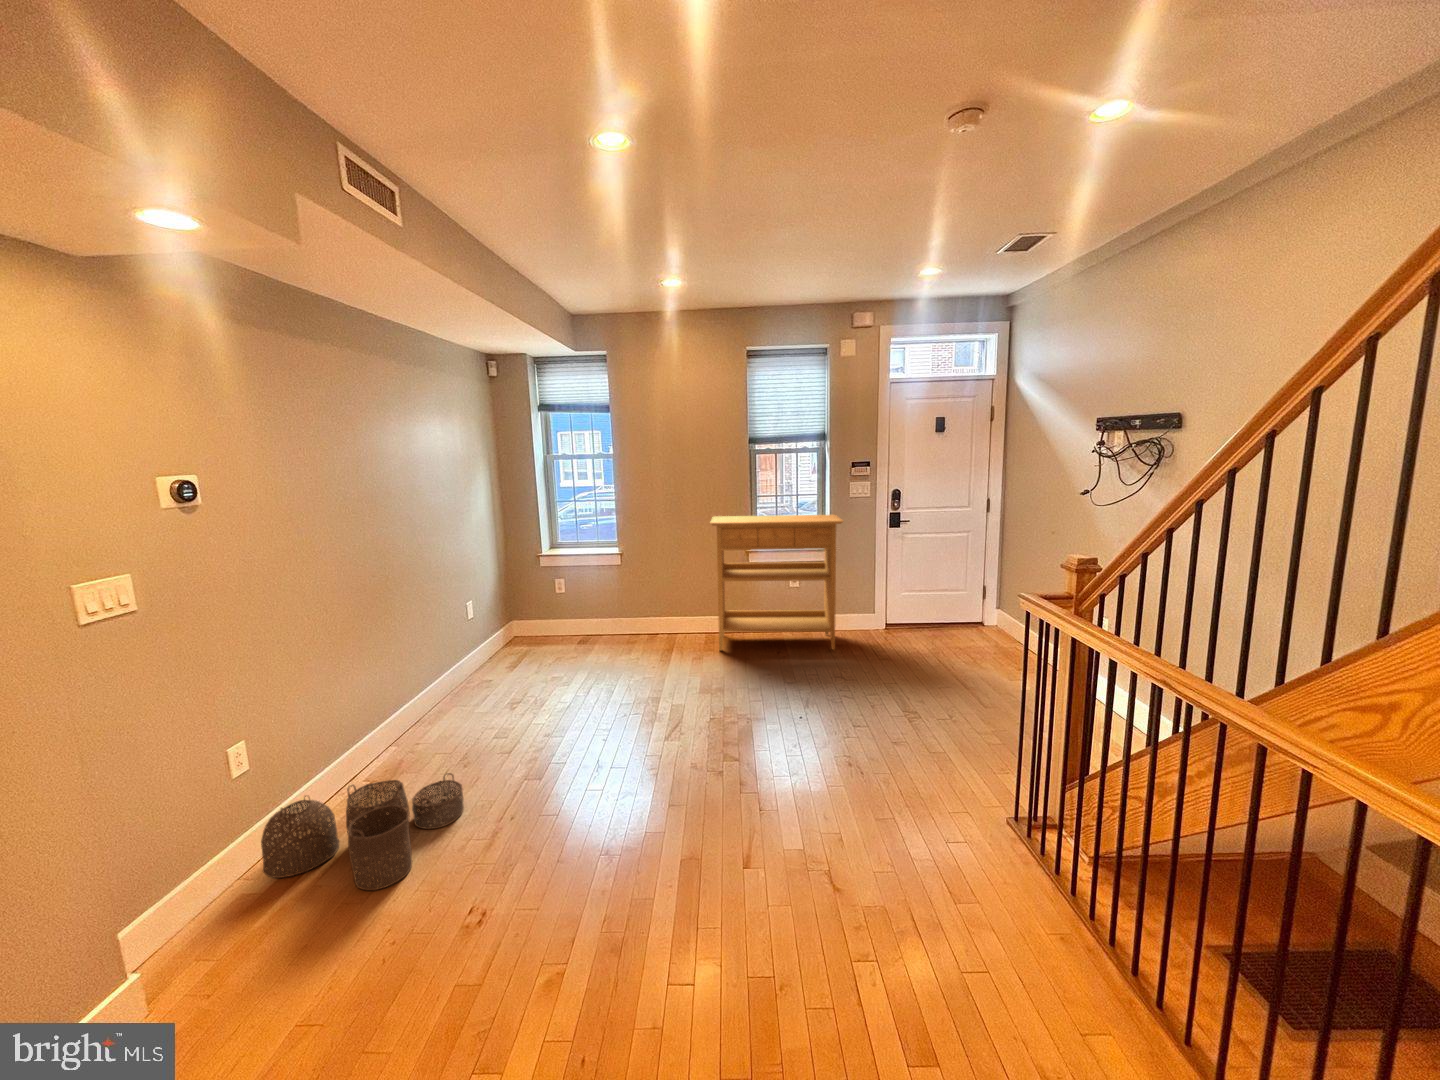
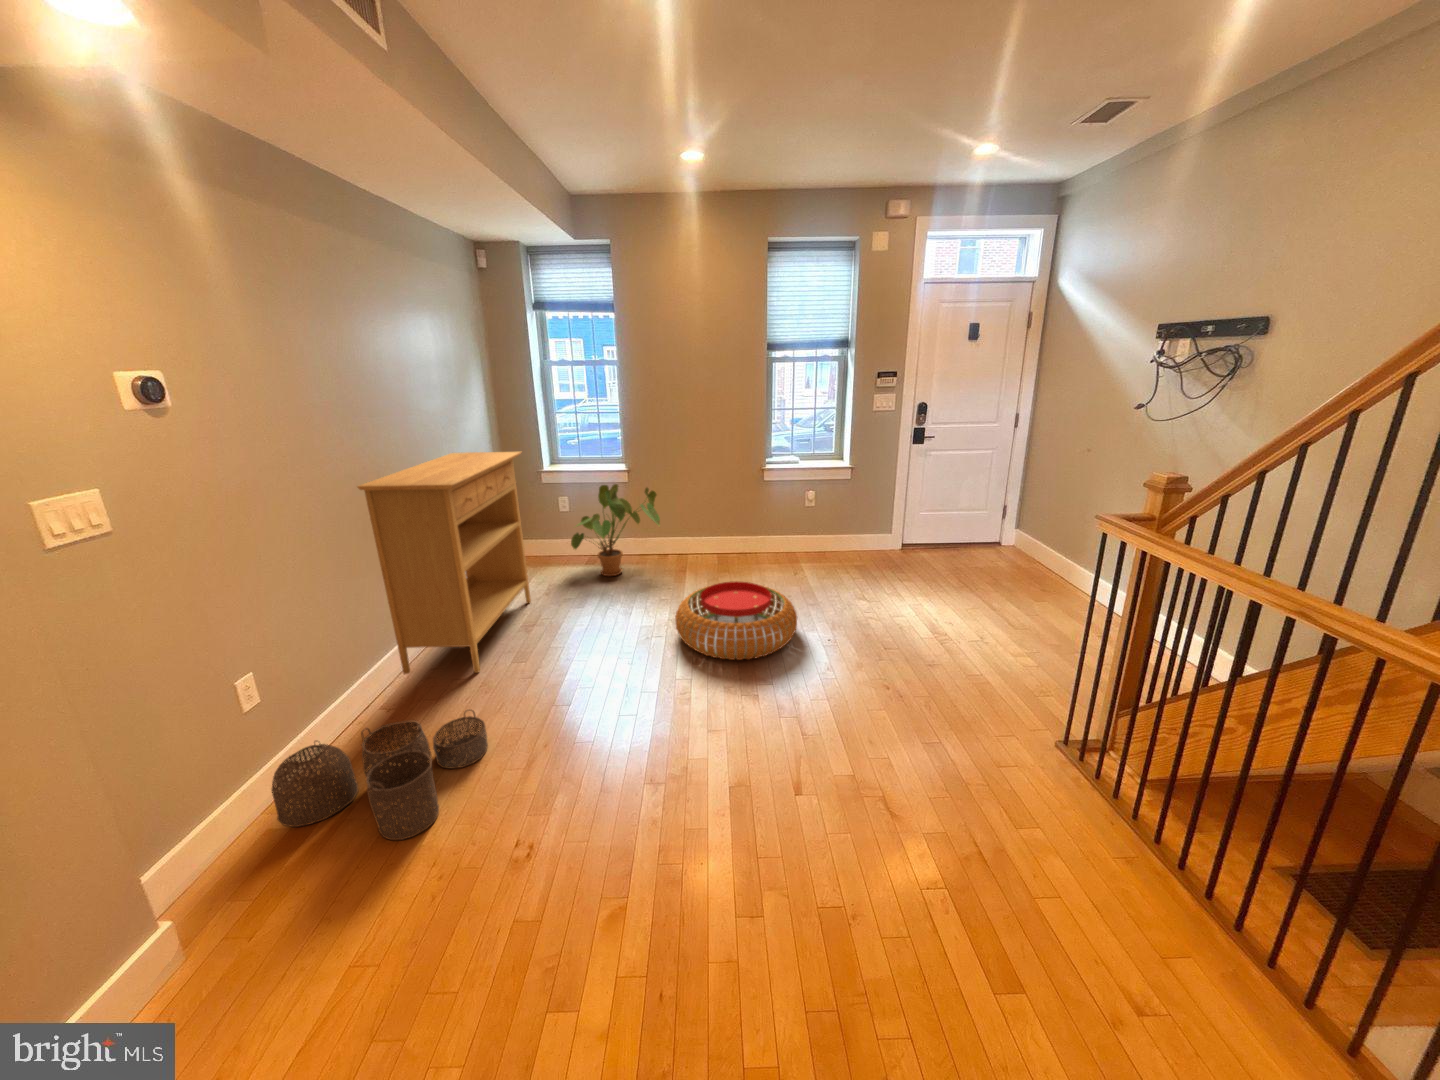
console table: present [710,515,843,651] -> present [358,452,531,674]
house plant: none [562,566,648,656] -> present [571,484,660,576]
pouf: none [654,658,772,733] -> present [675,581,797,660]

